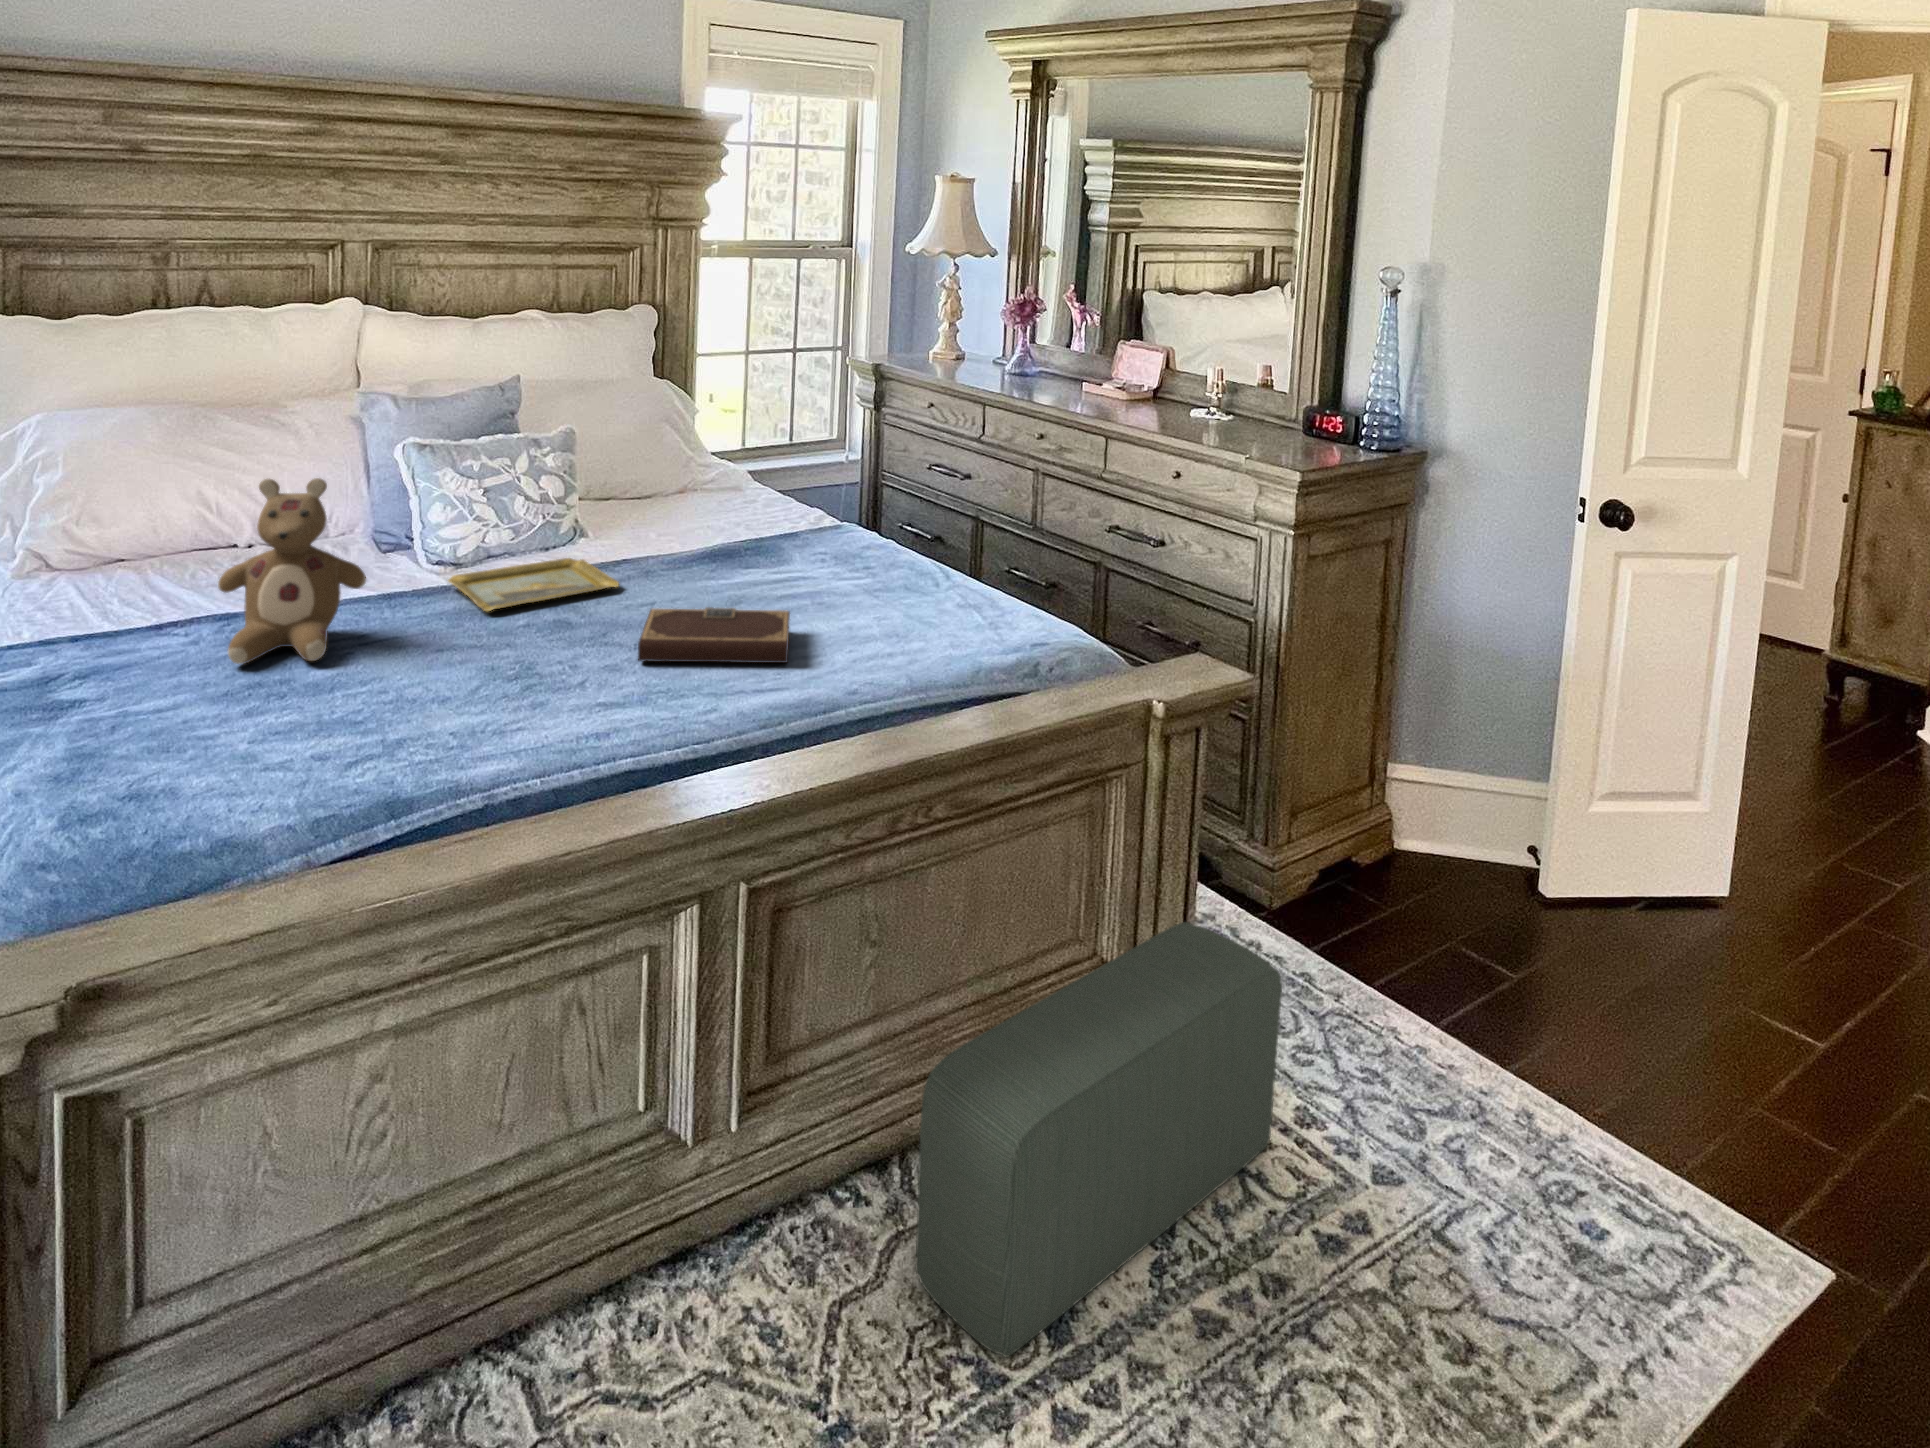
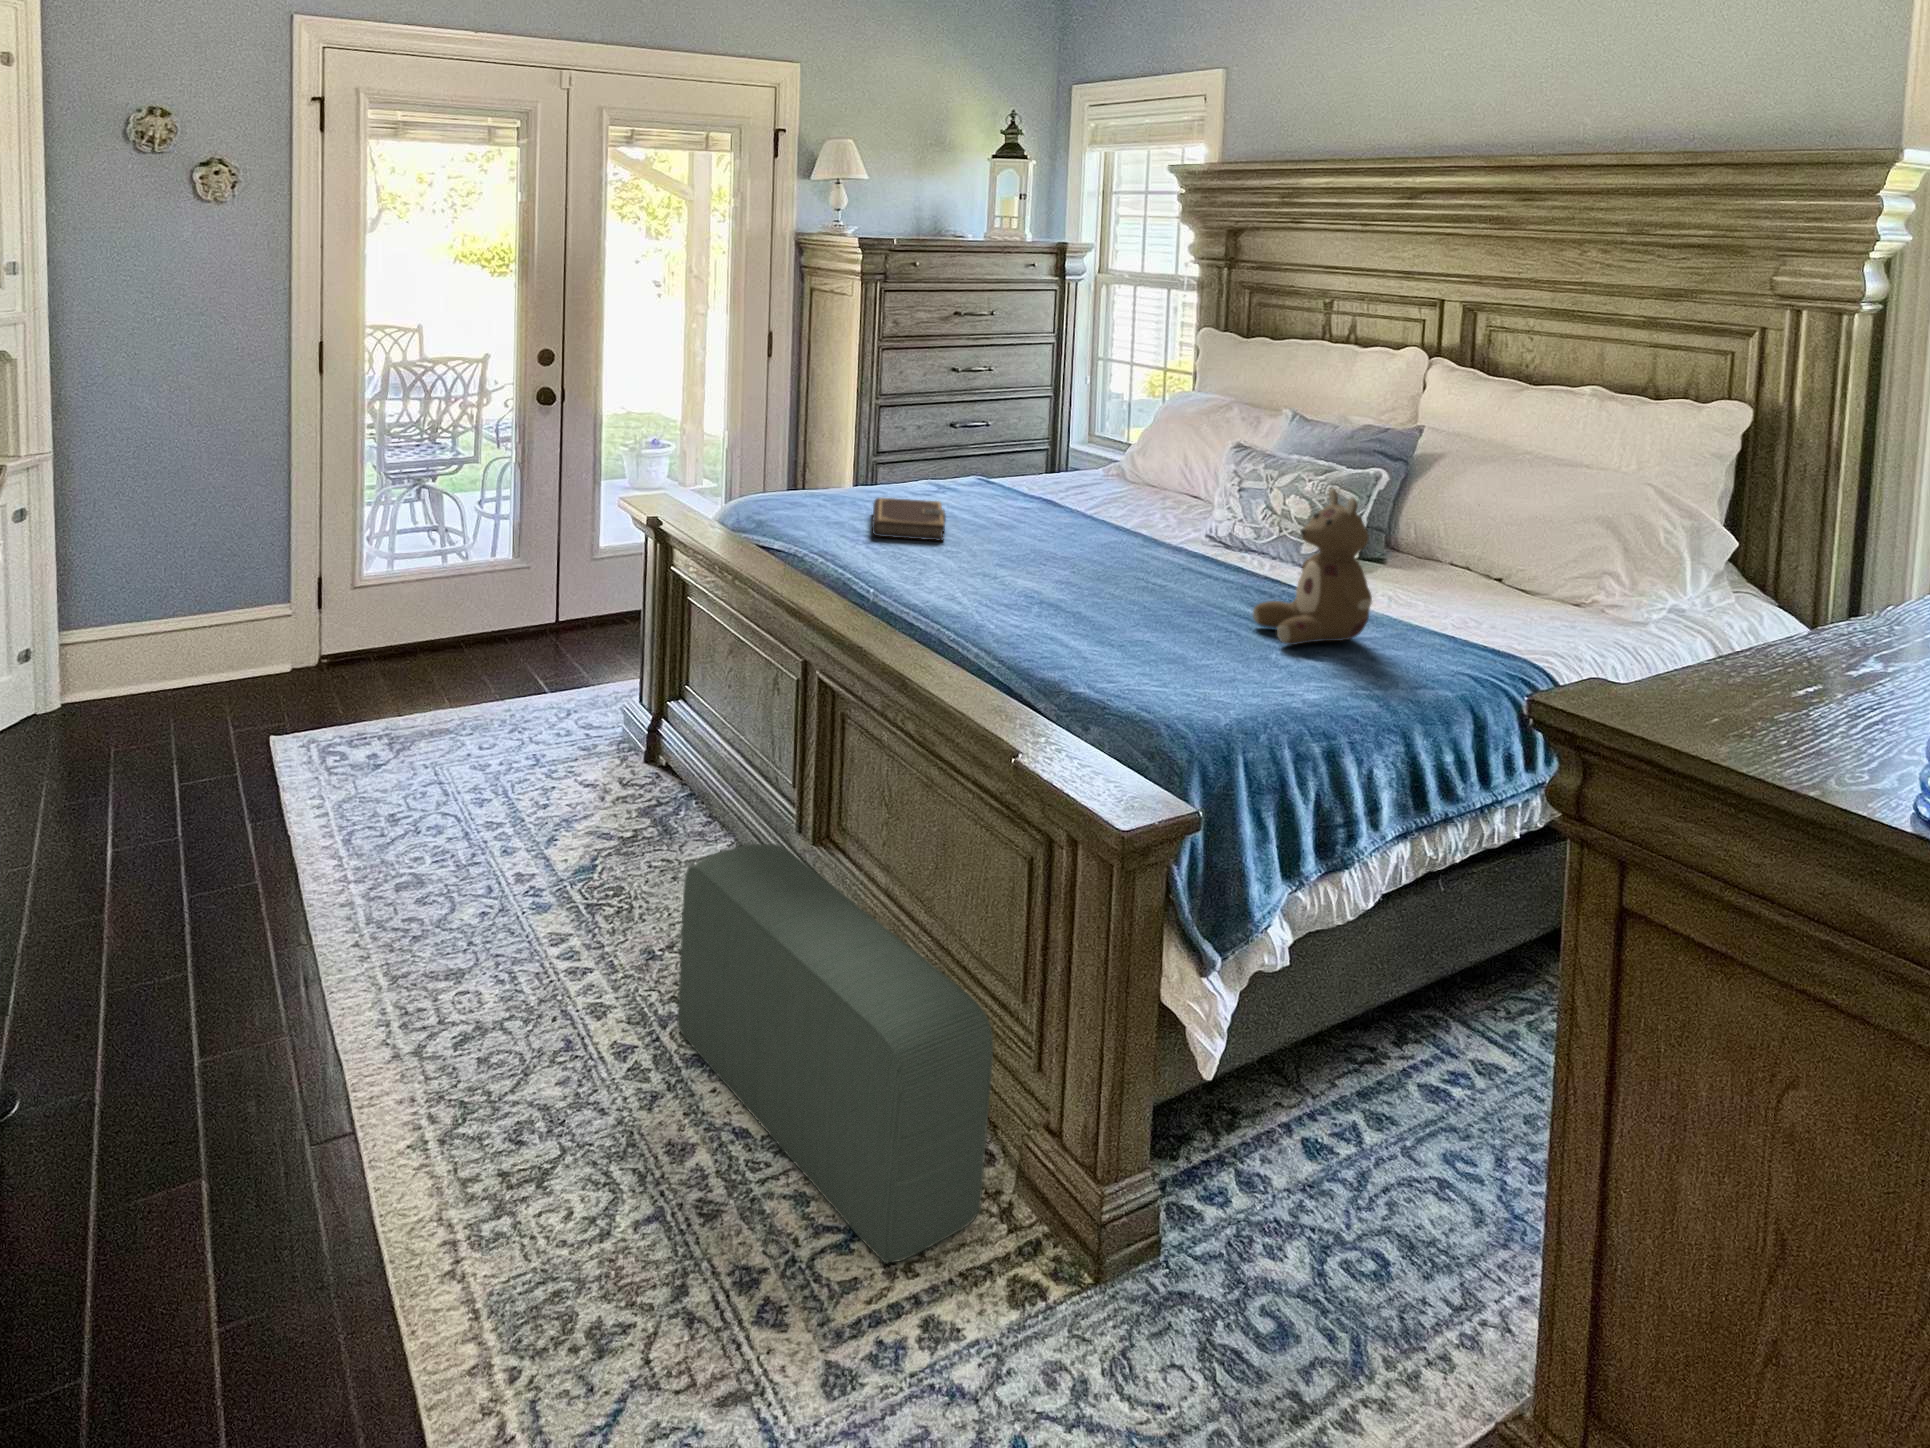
stuffed bear: present [218,478,366,664] -> present [1253,489,1372,645]
tray: present [448,558,619,611] -> none [1094,528,1234,569]
notebook: present [638,607,790,663] -> present [872,498,946,541]

